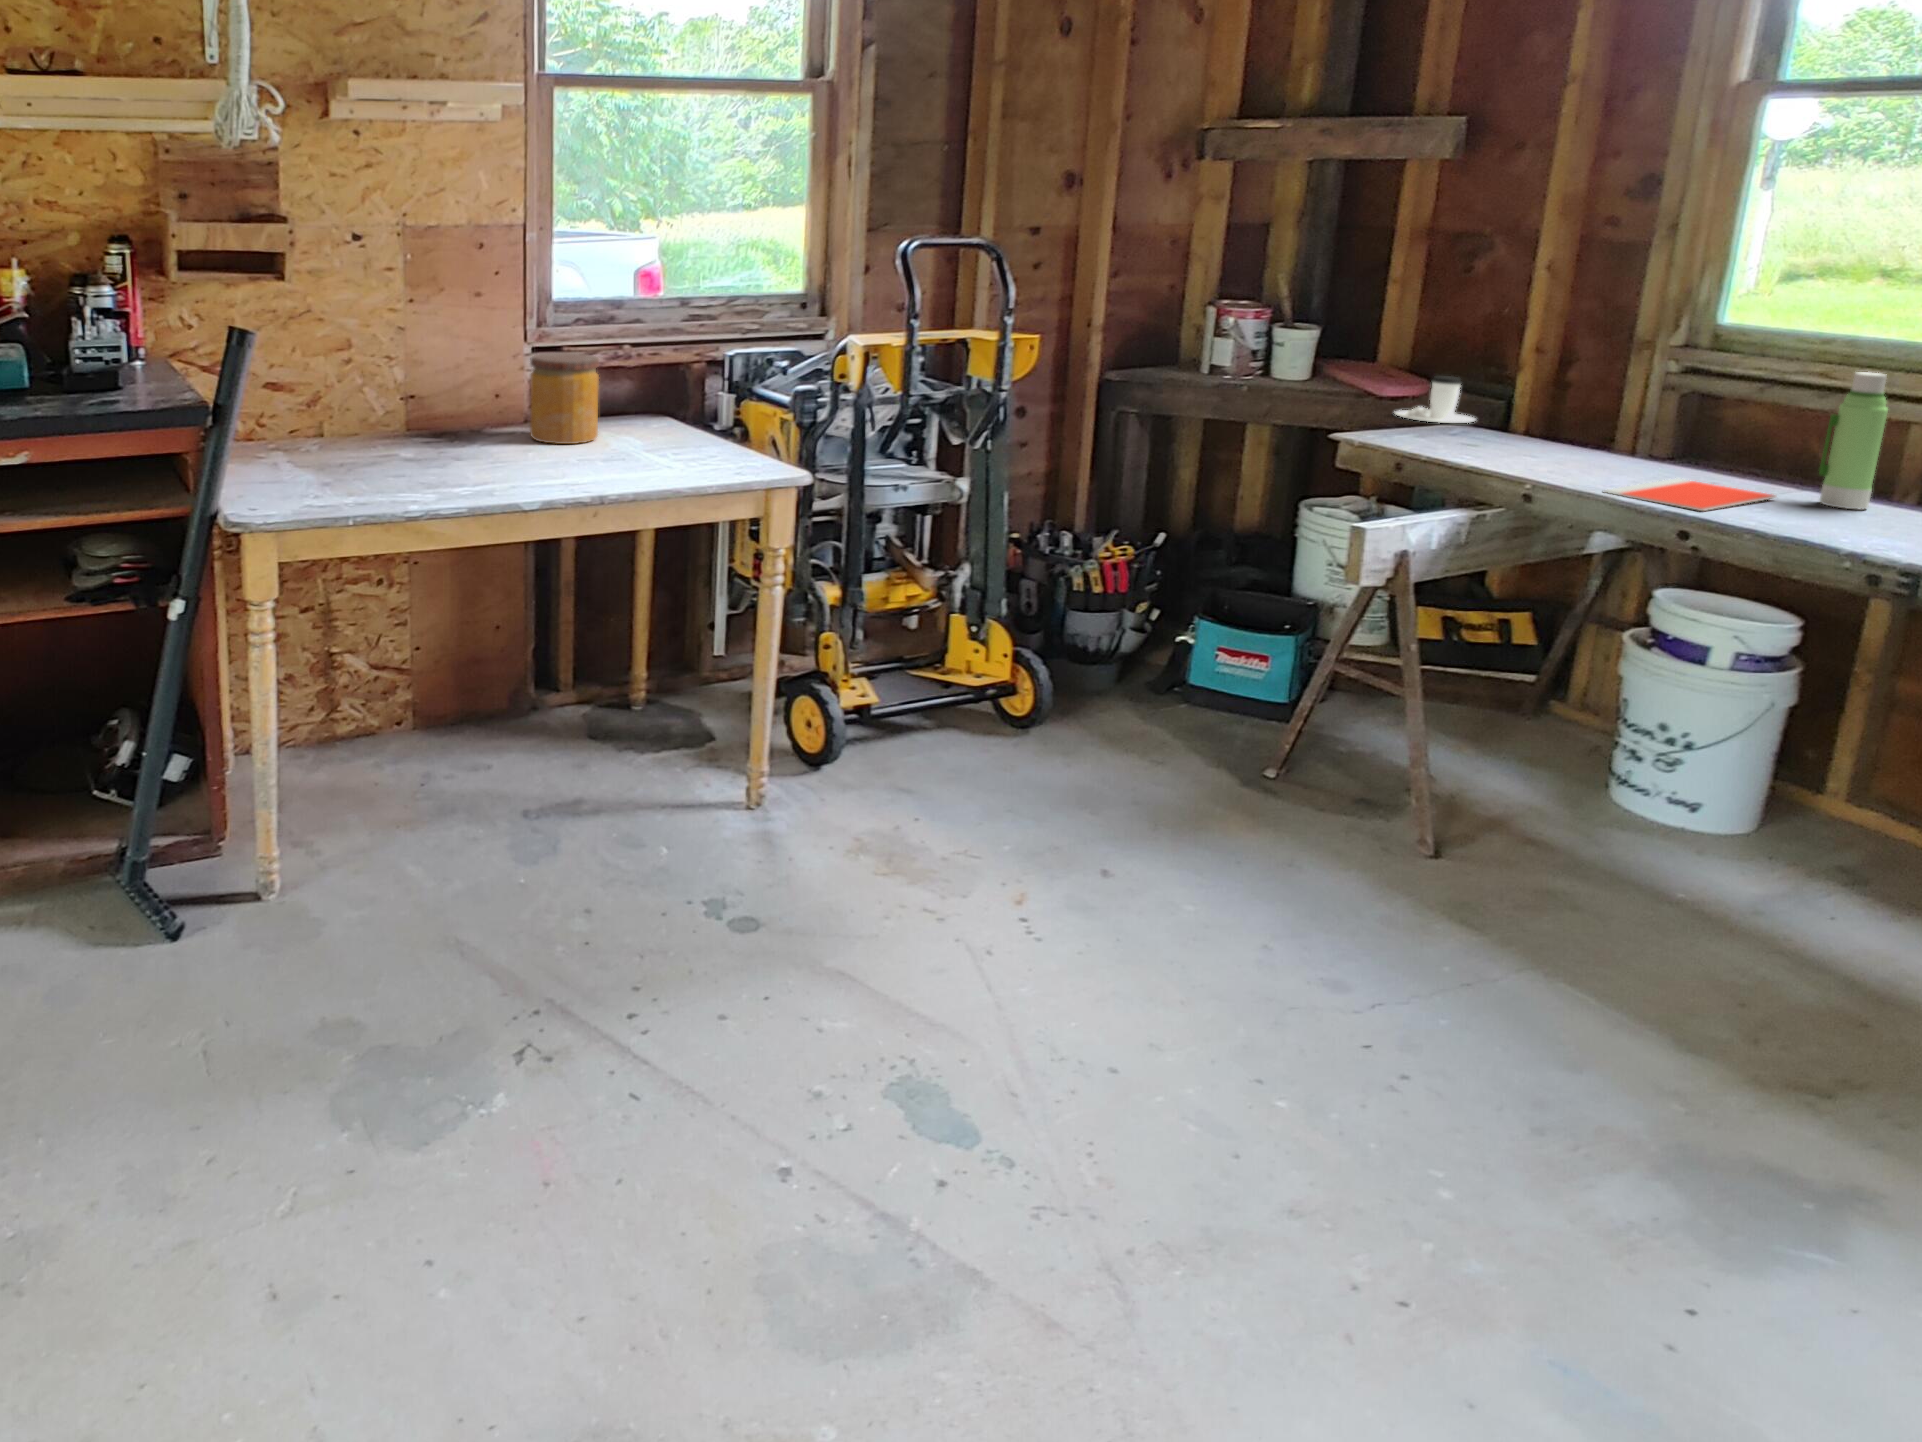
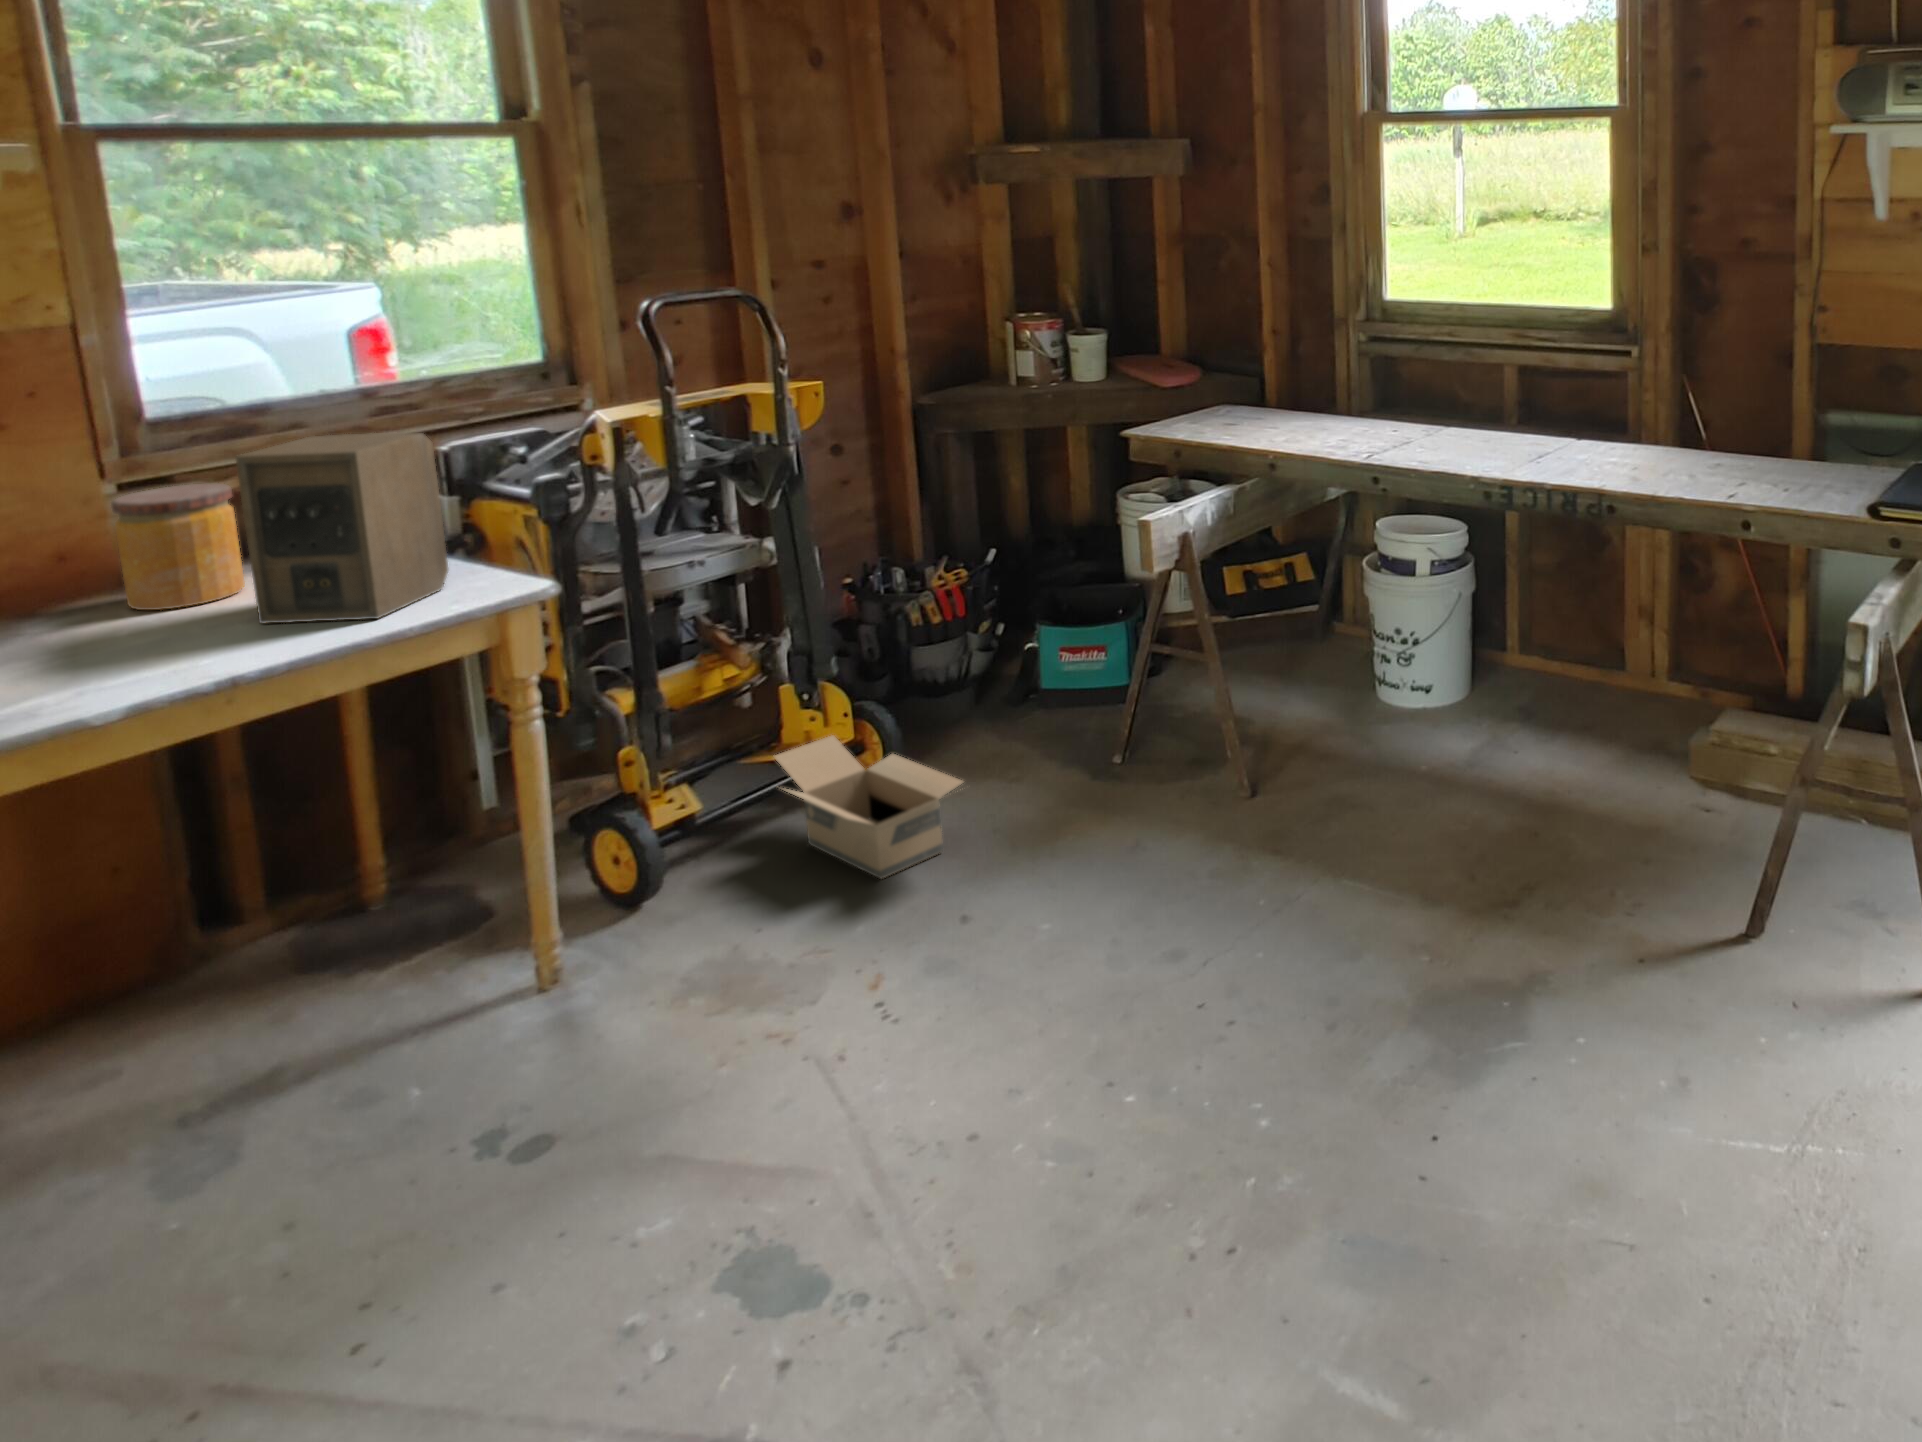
speaker: none [606,325,734,477] -> present [236,433,448,623]
water bottle: present [1819,372,1888,509] -> none [1454,333,1488,436]
coffee cup: present [1395,376,1475,423] -> none [1177,364,1241,406]
notebook: present [1604,479,1776,511] -> none [1322,430,1434,457]
cardboard box: none [941,670,1124,814] -> present [775,736,963,879]

